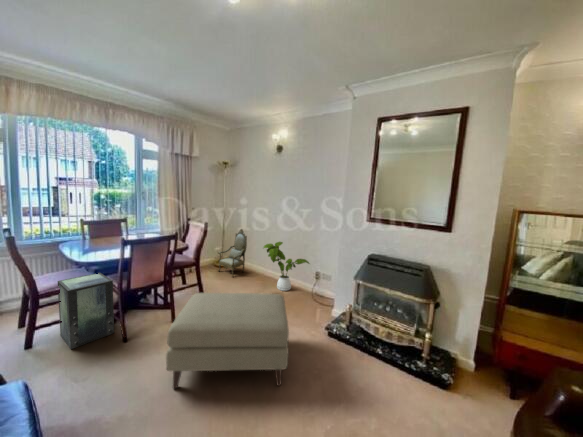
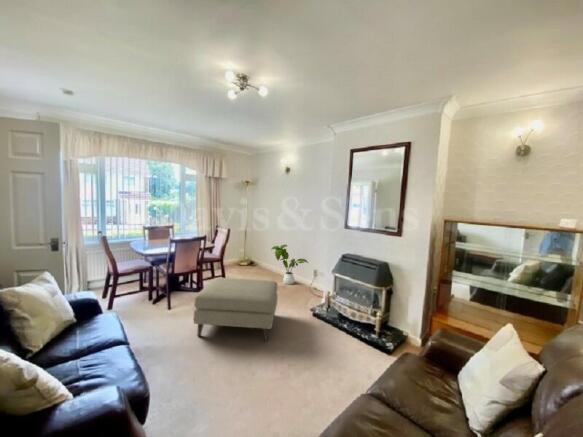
armchair: present [218,229,247,277] -> none [240,221,262,273]
storage box: present [58,273,114,349] -> none [130,263,163,311]

